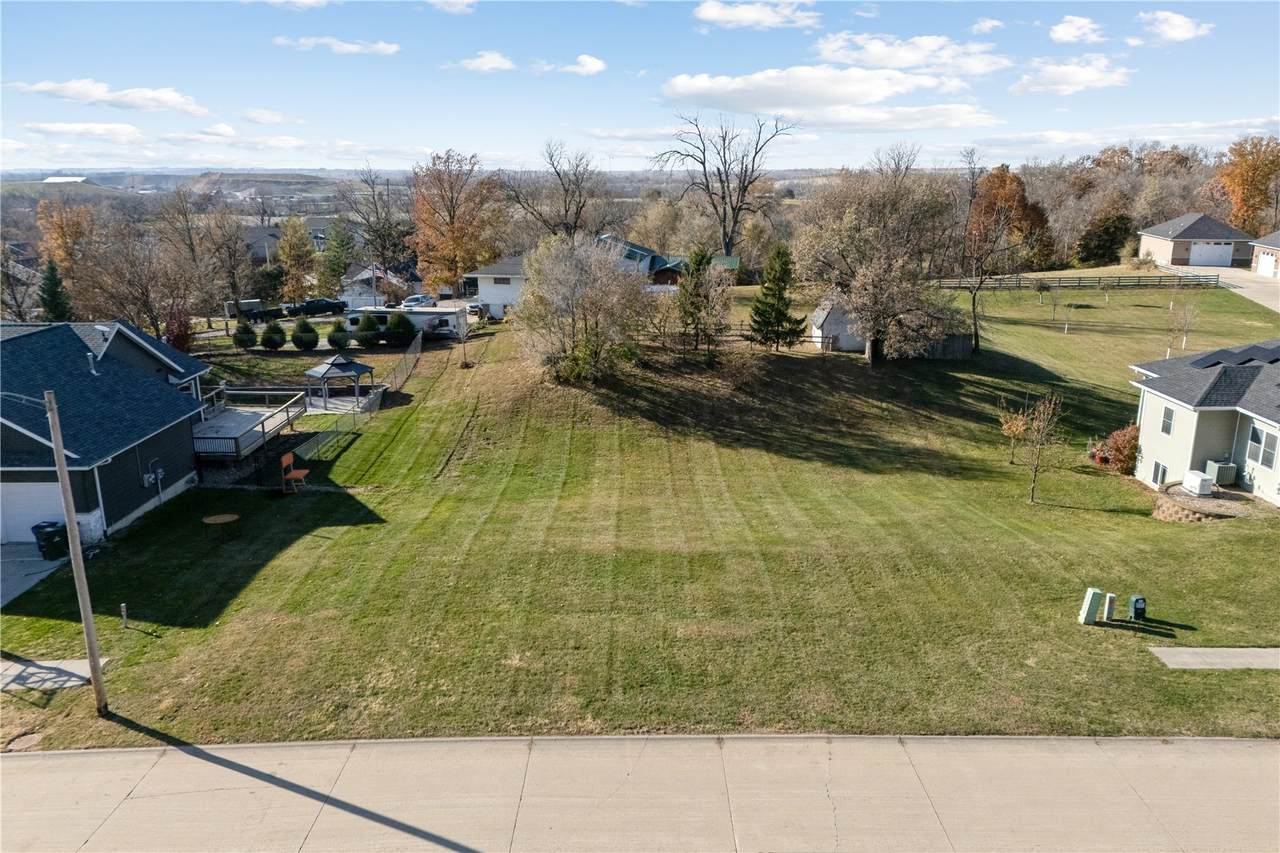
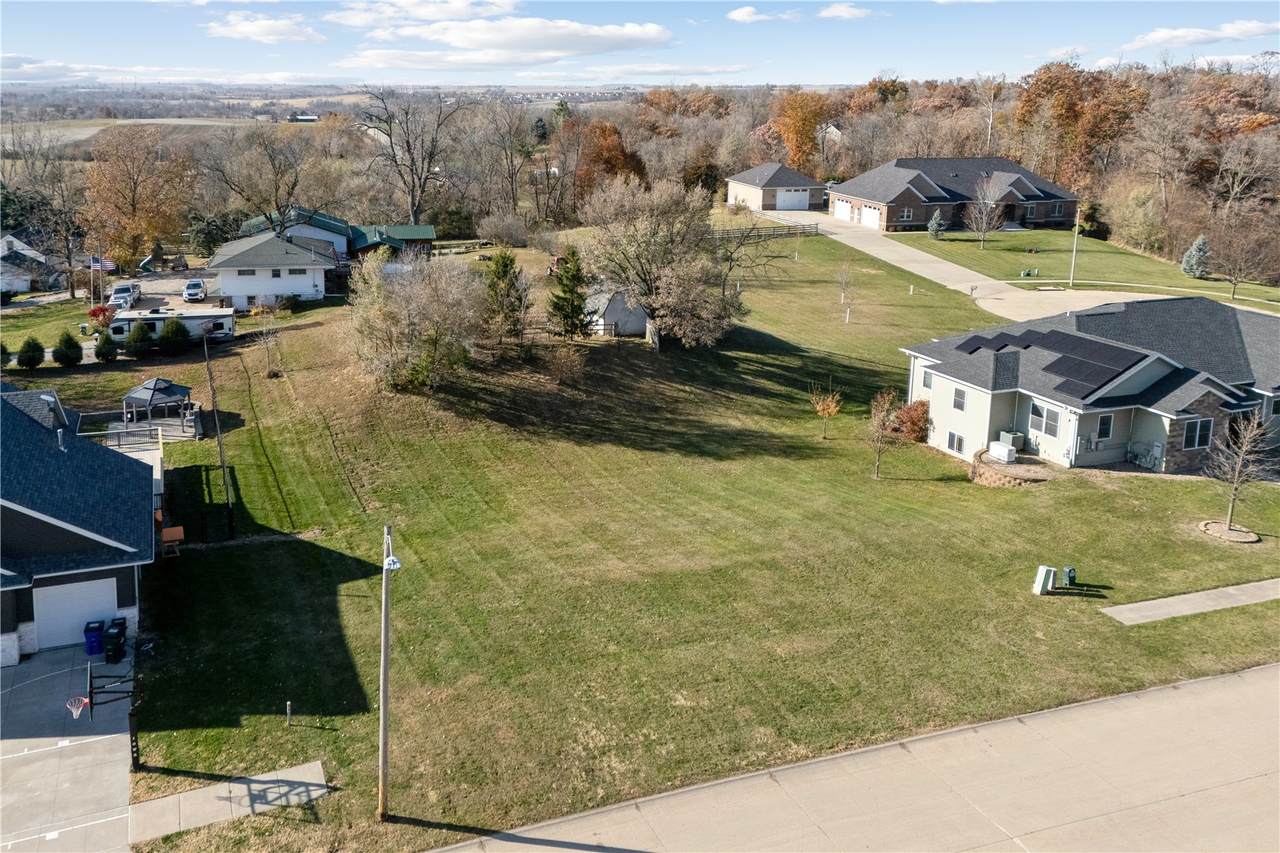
round table: present [202,512,241,542] -> none [129,598,177,637]

